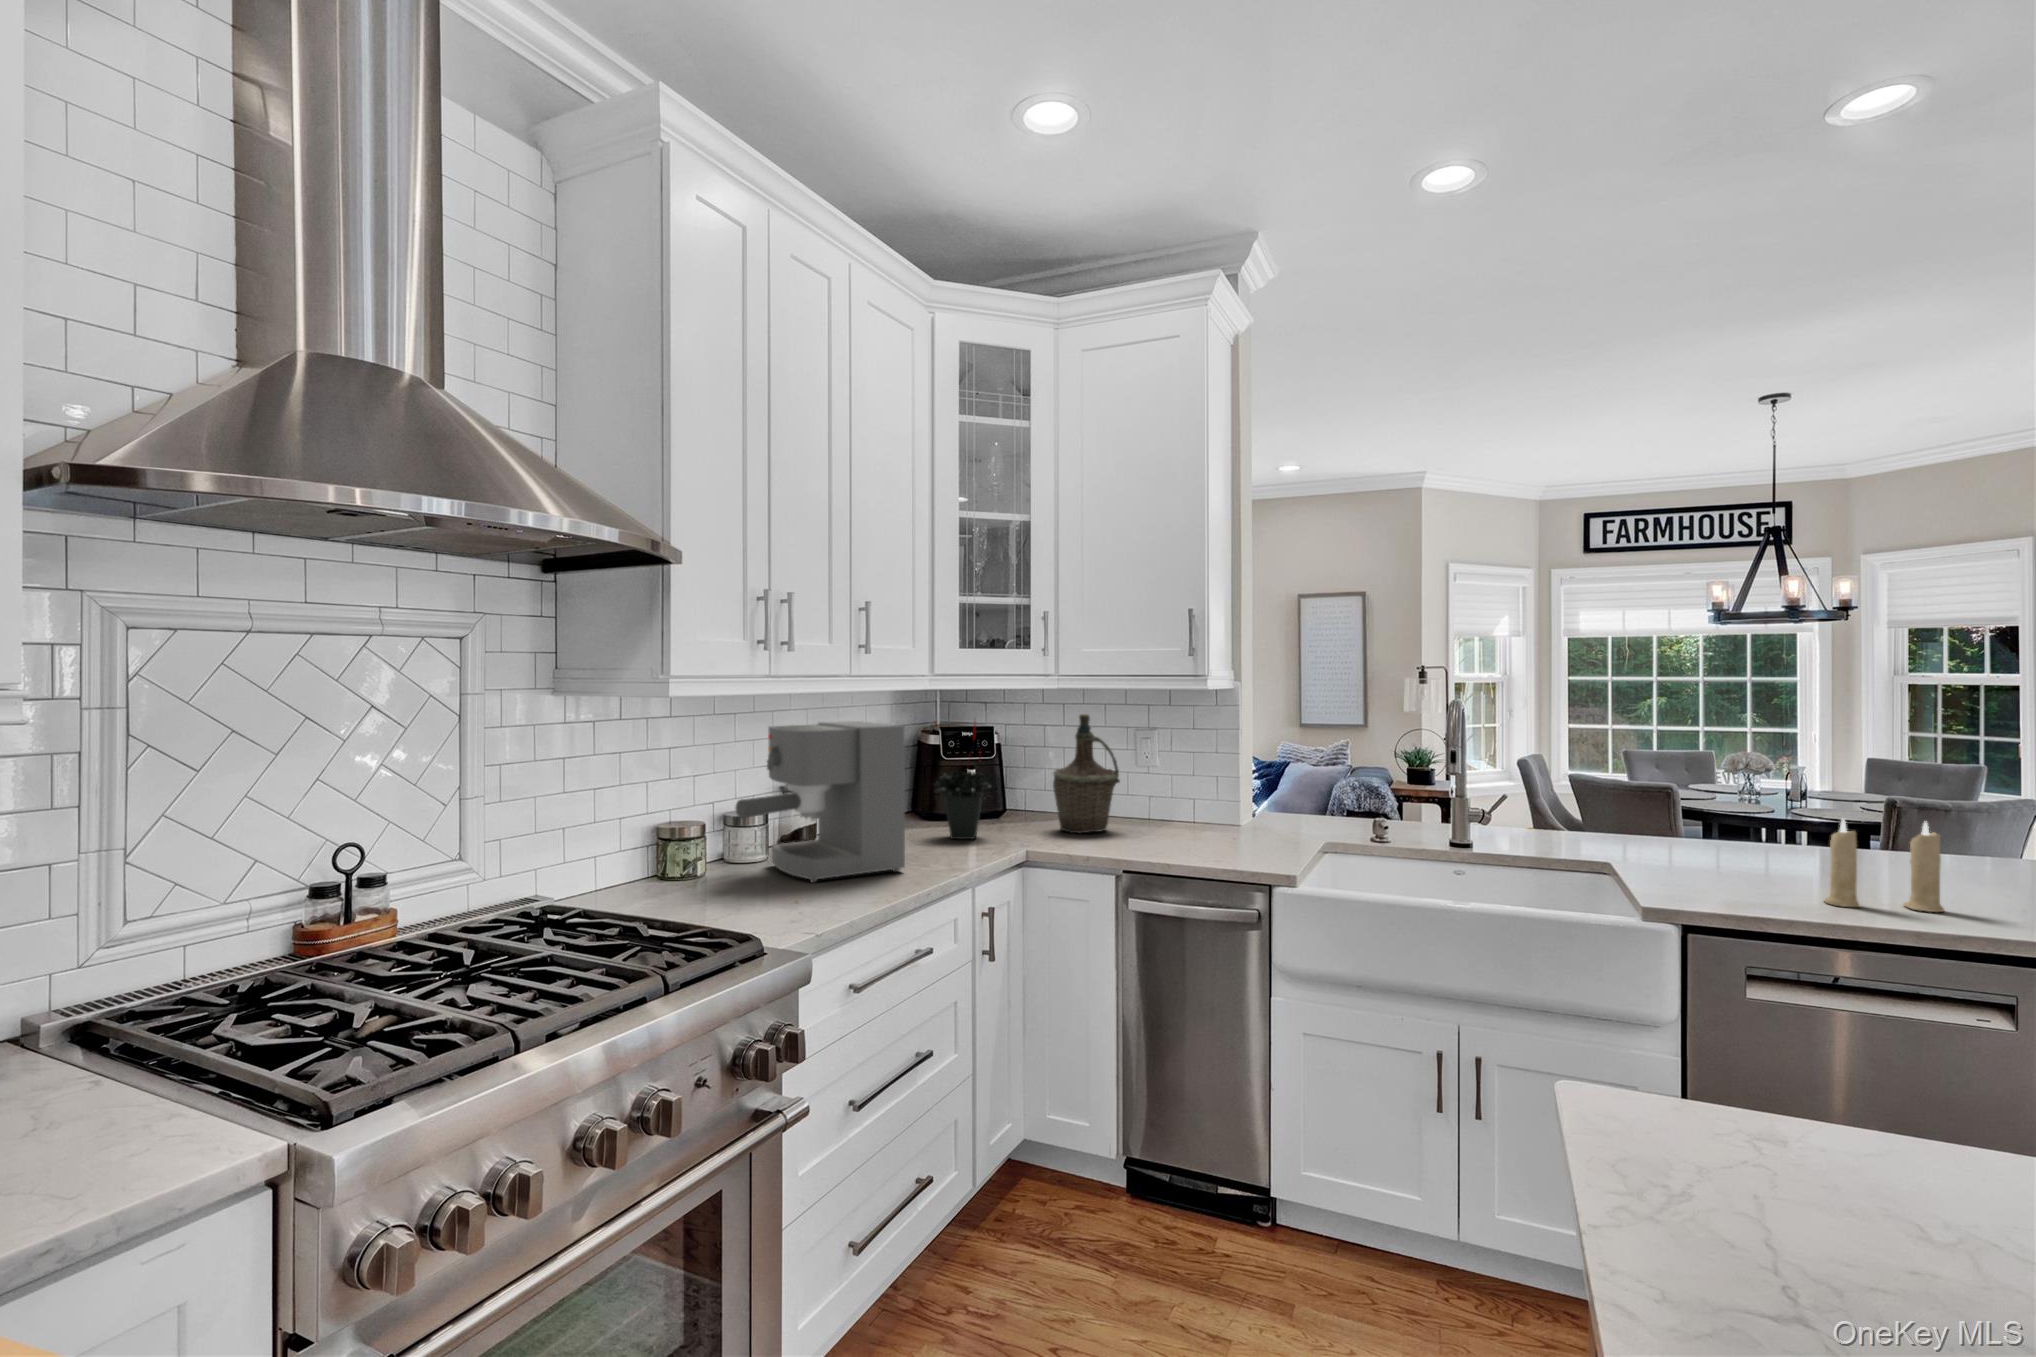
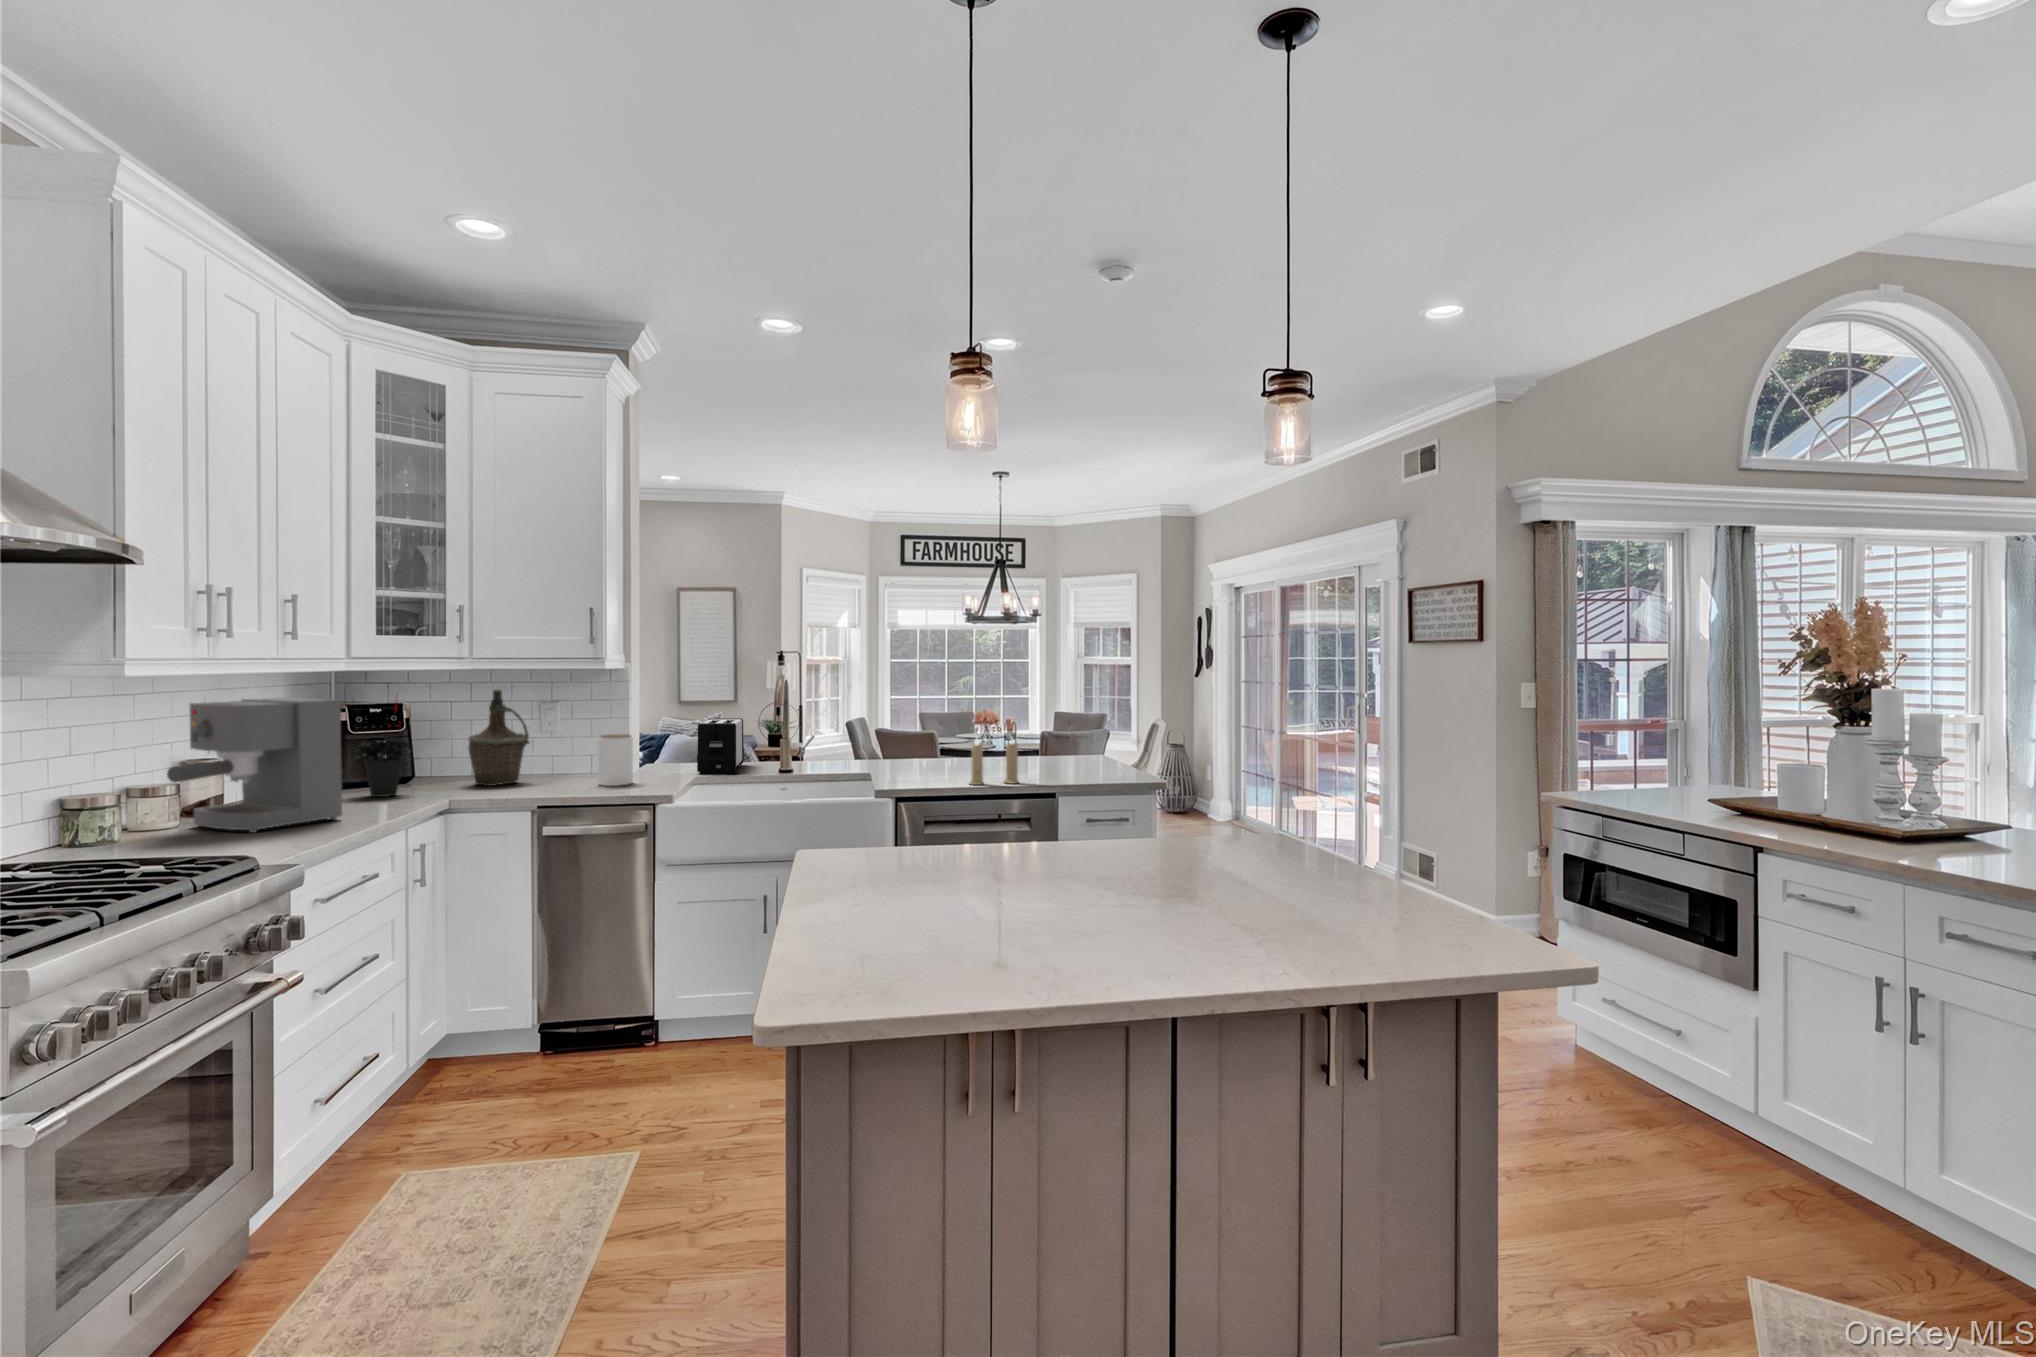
toaster: none [1328,758,1392,839] -> present [697,718,744,774]
jar: none [1199,777,1243,848] -> present [598,734,633,786]

